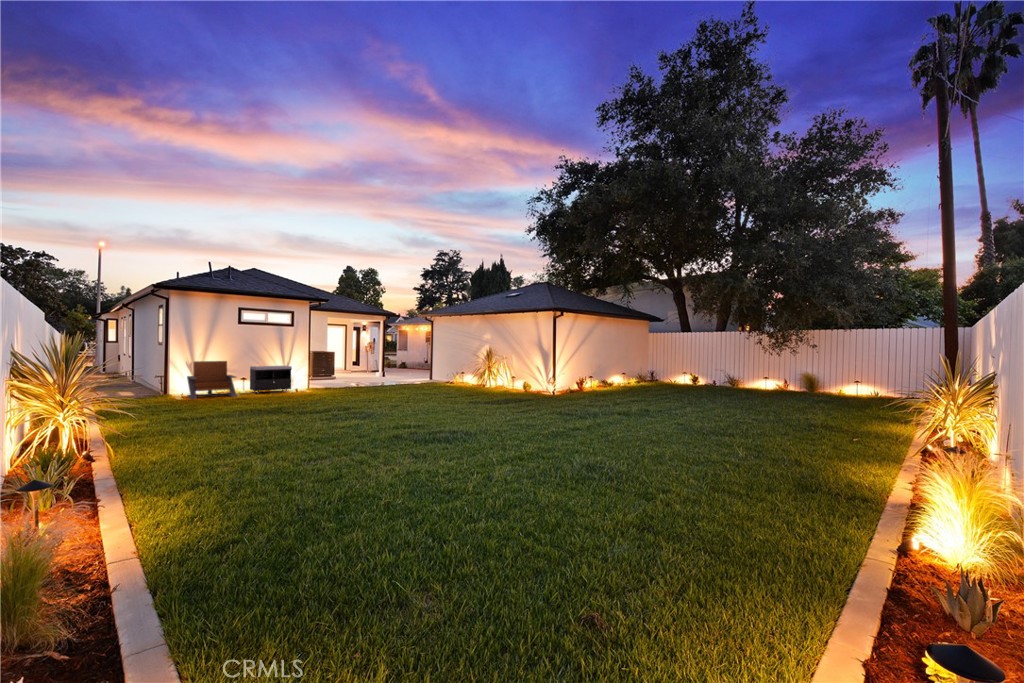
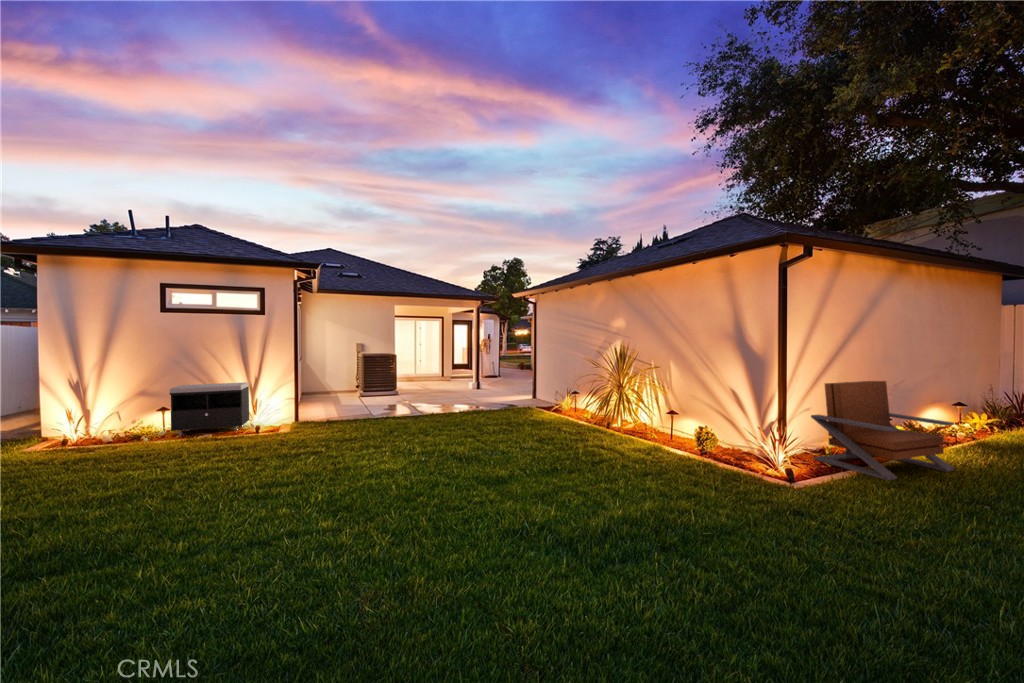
lounge chair: present [187,361,236,399] -> present [811,381,954,480]

